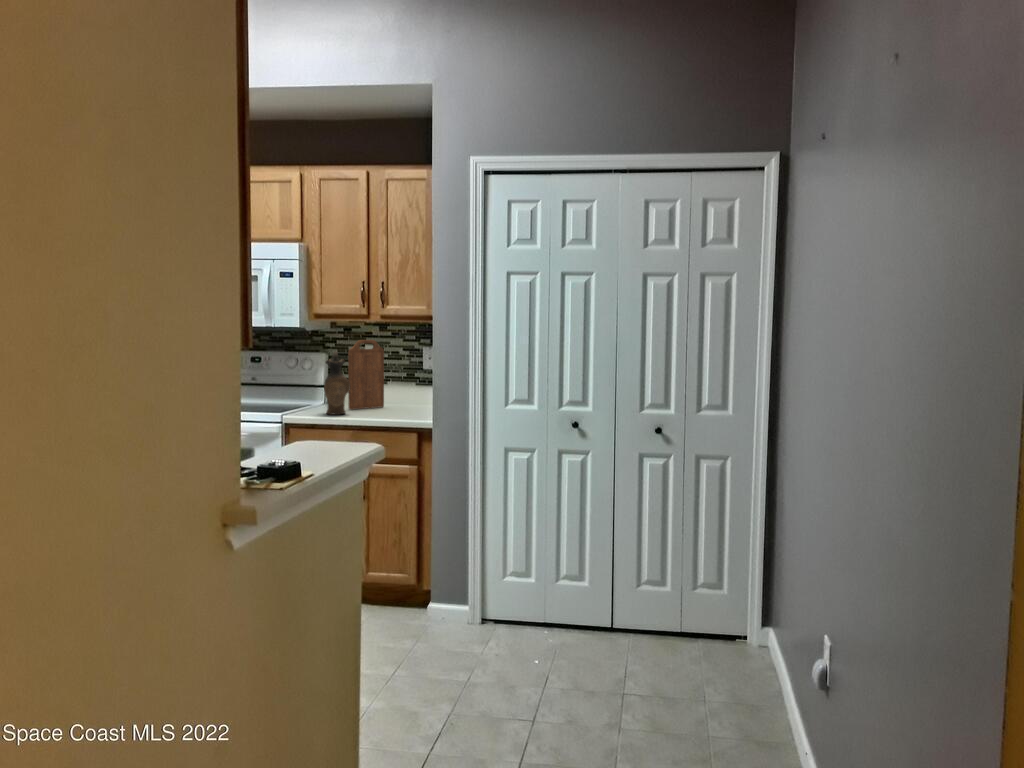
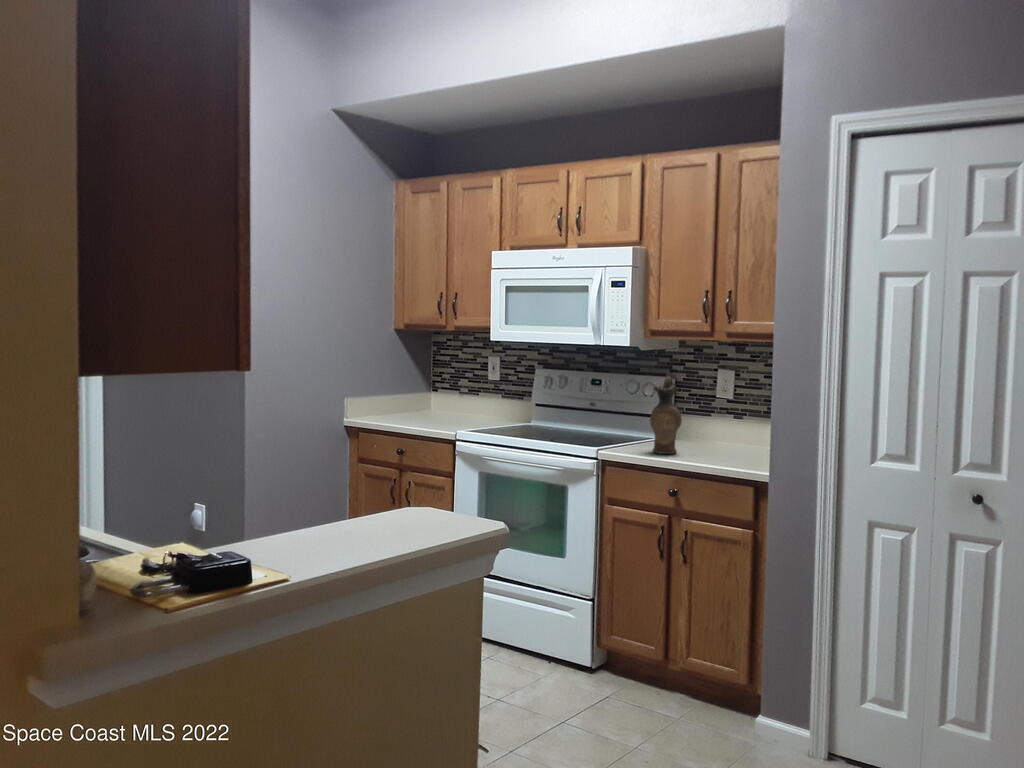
cutting board: present [348,340,384,409] -> none [686,363,736,449]

